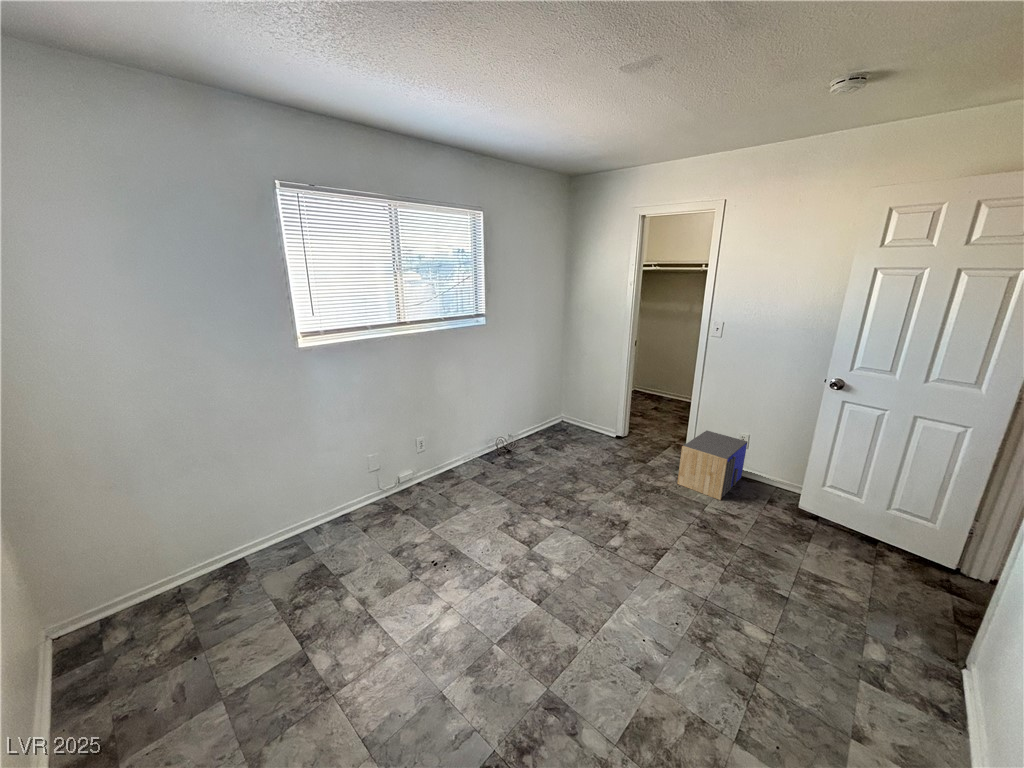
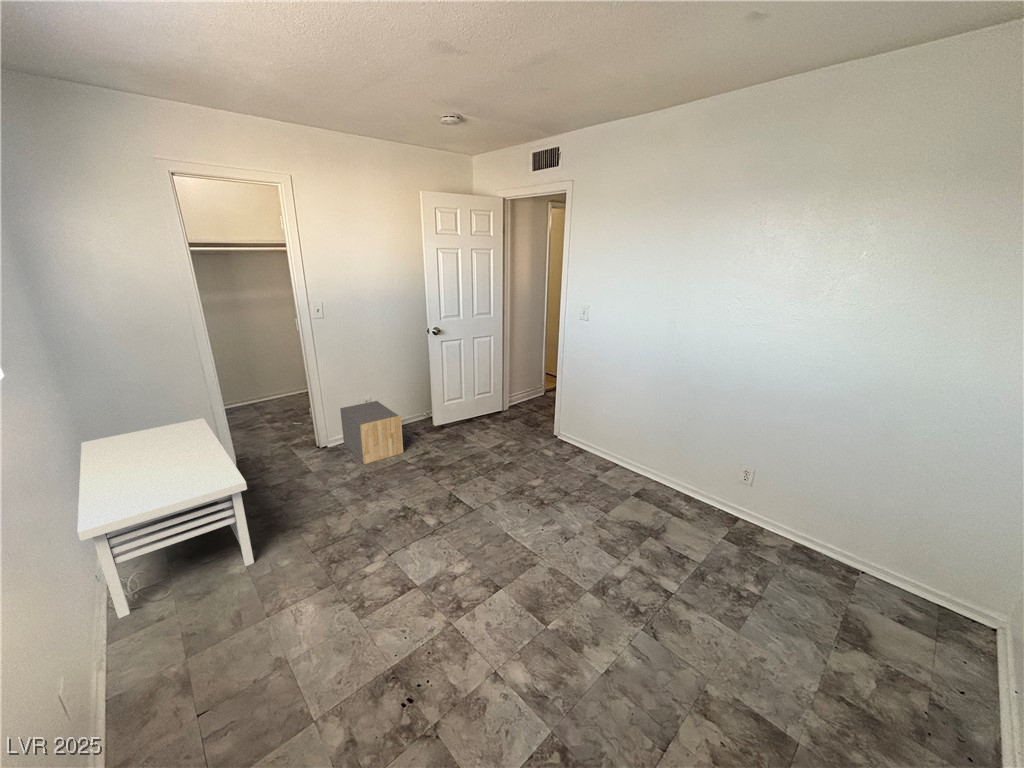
storage bench: none [484,381,608,475] -> present [78,418,254,618]

